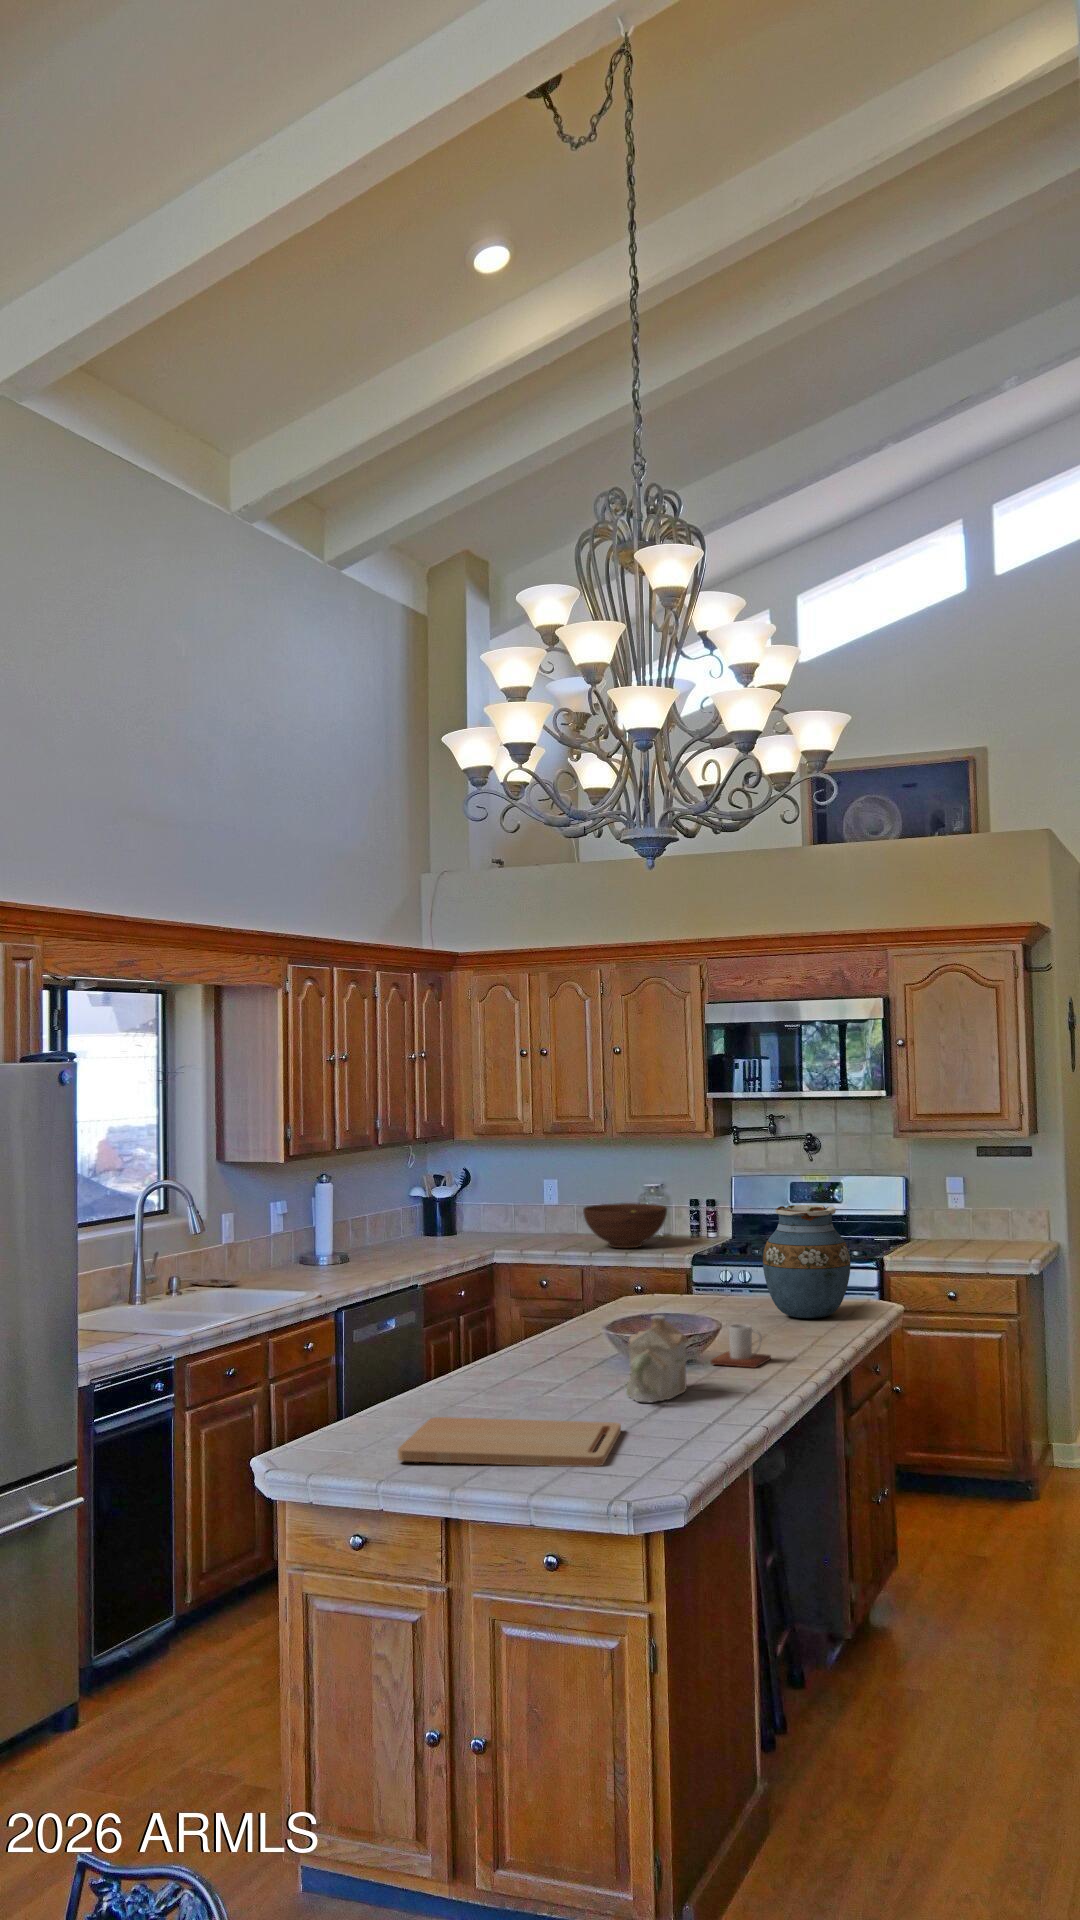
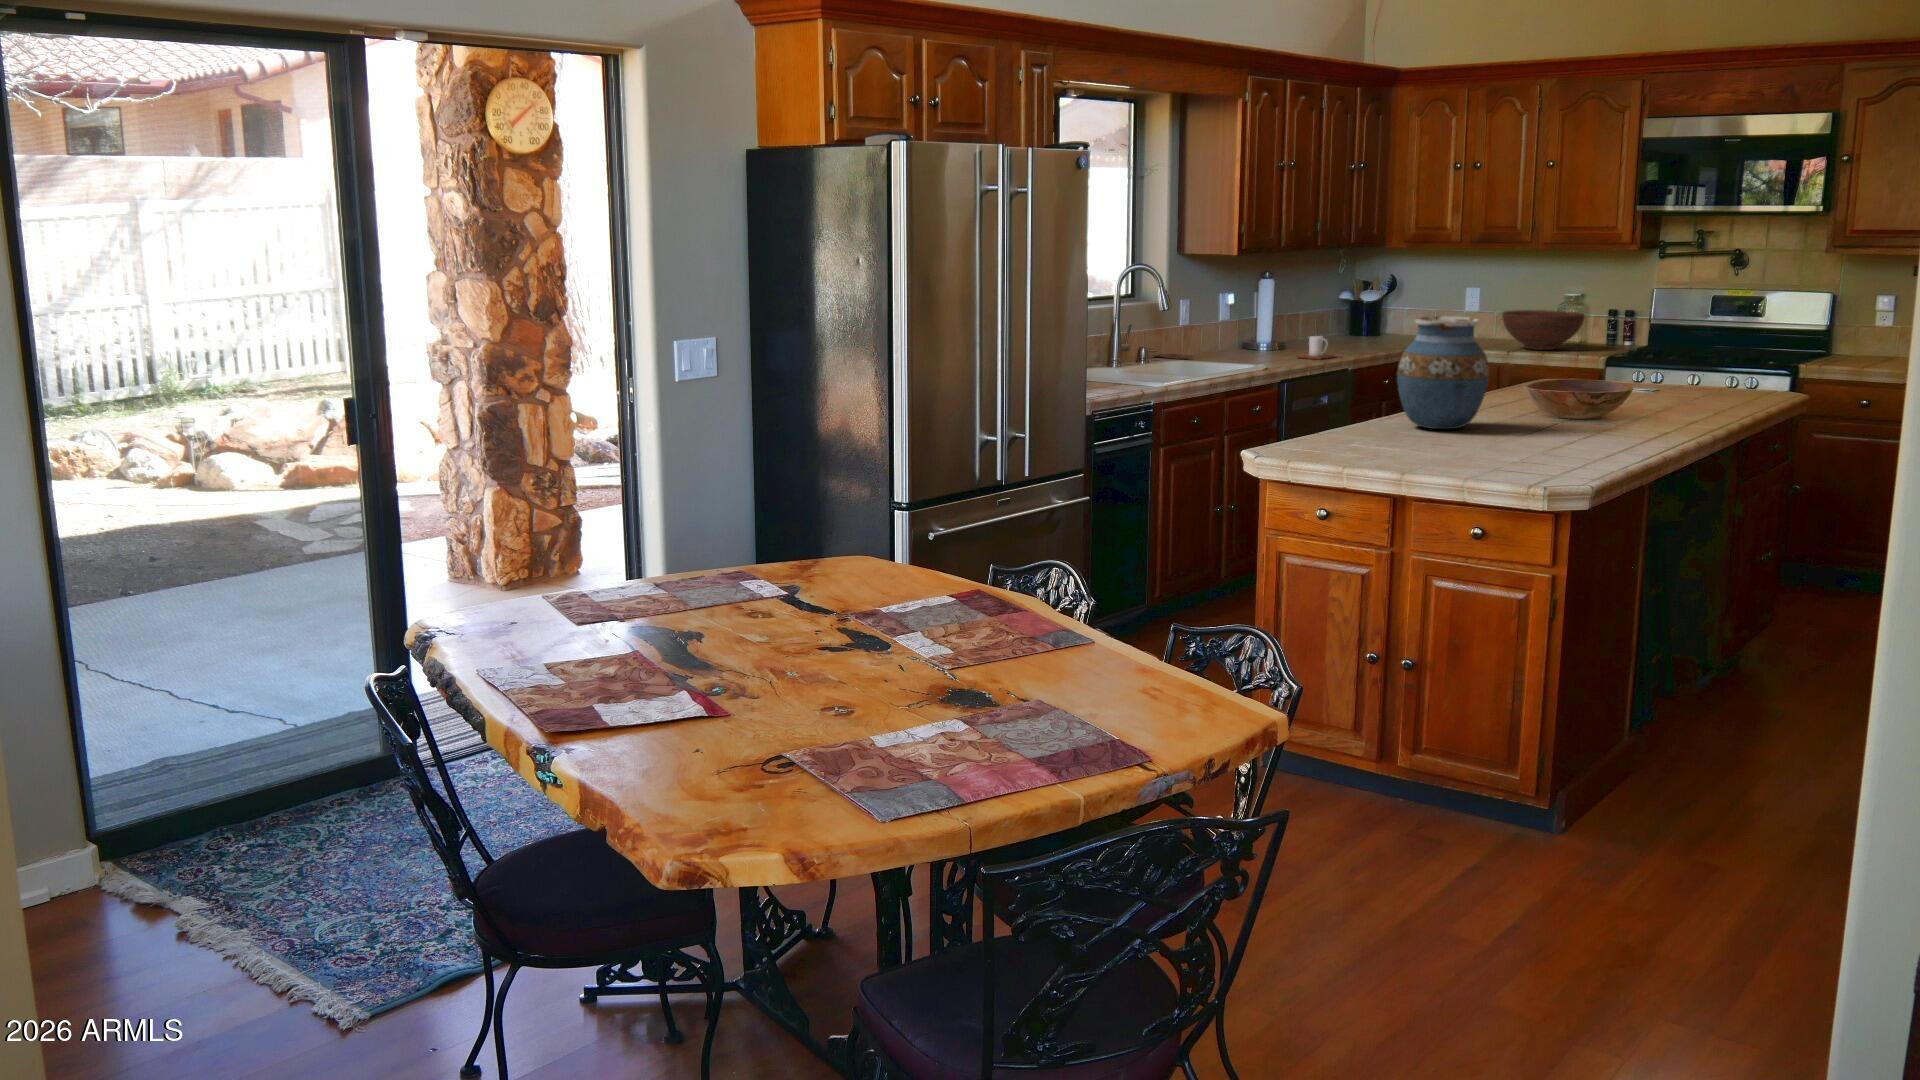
vase: present [763,1205,850,1318] -> present [1397,317,1489,429]
teapot: present [626,1315,688,1402] -> none [1544,370,1605,439]
mug: present [711,1324,771,1368] -> present [1296,336,1335,359]
cutting board: present [398,1417,621,1467] -> none [1356,435,1541,470]

